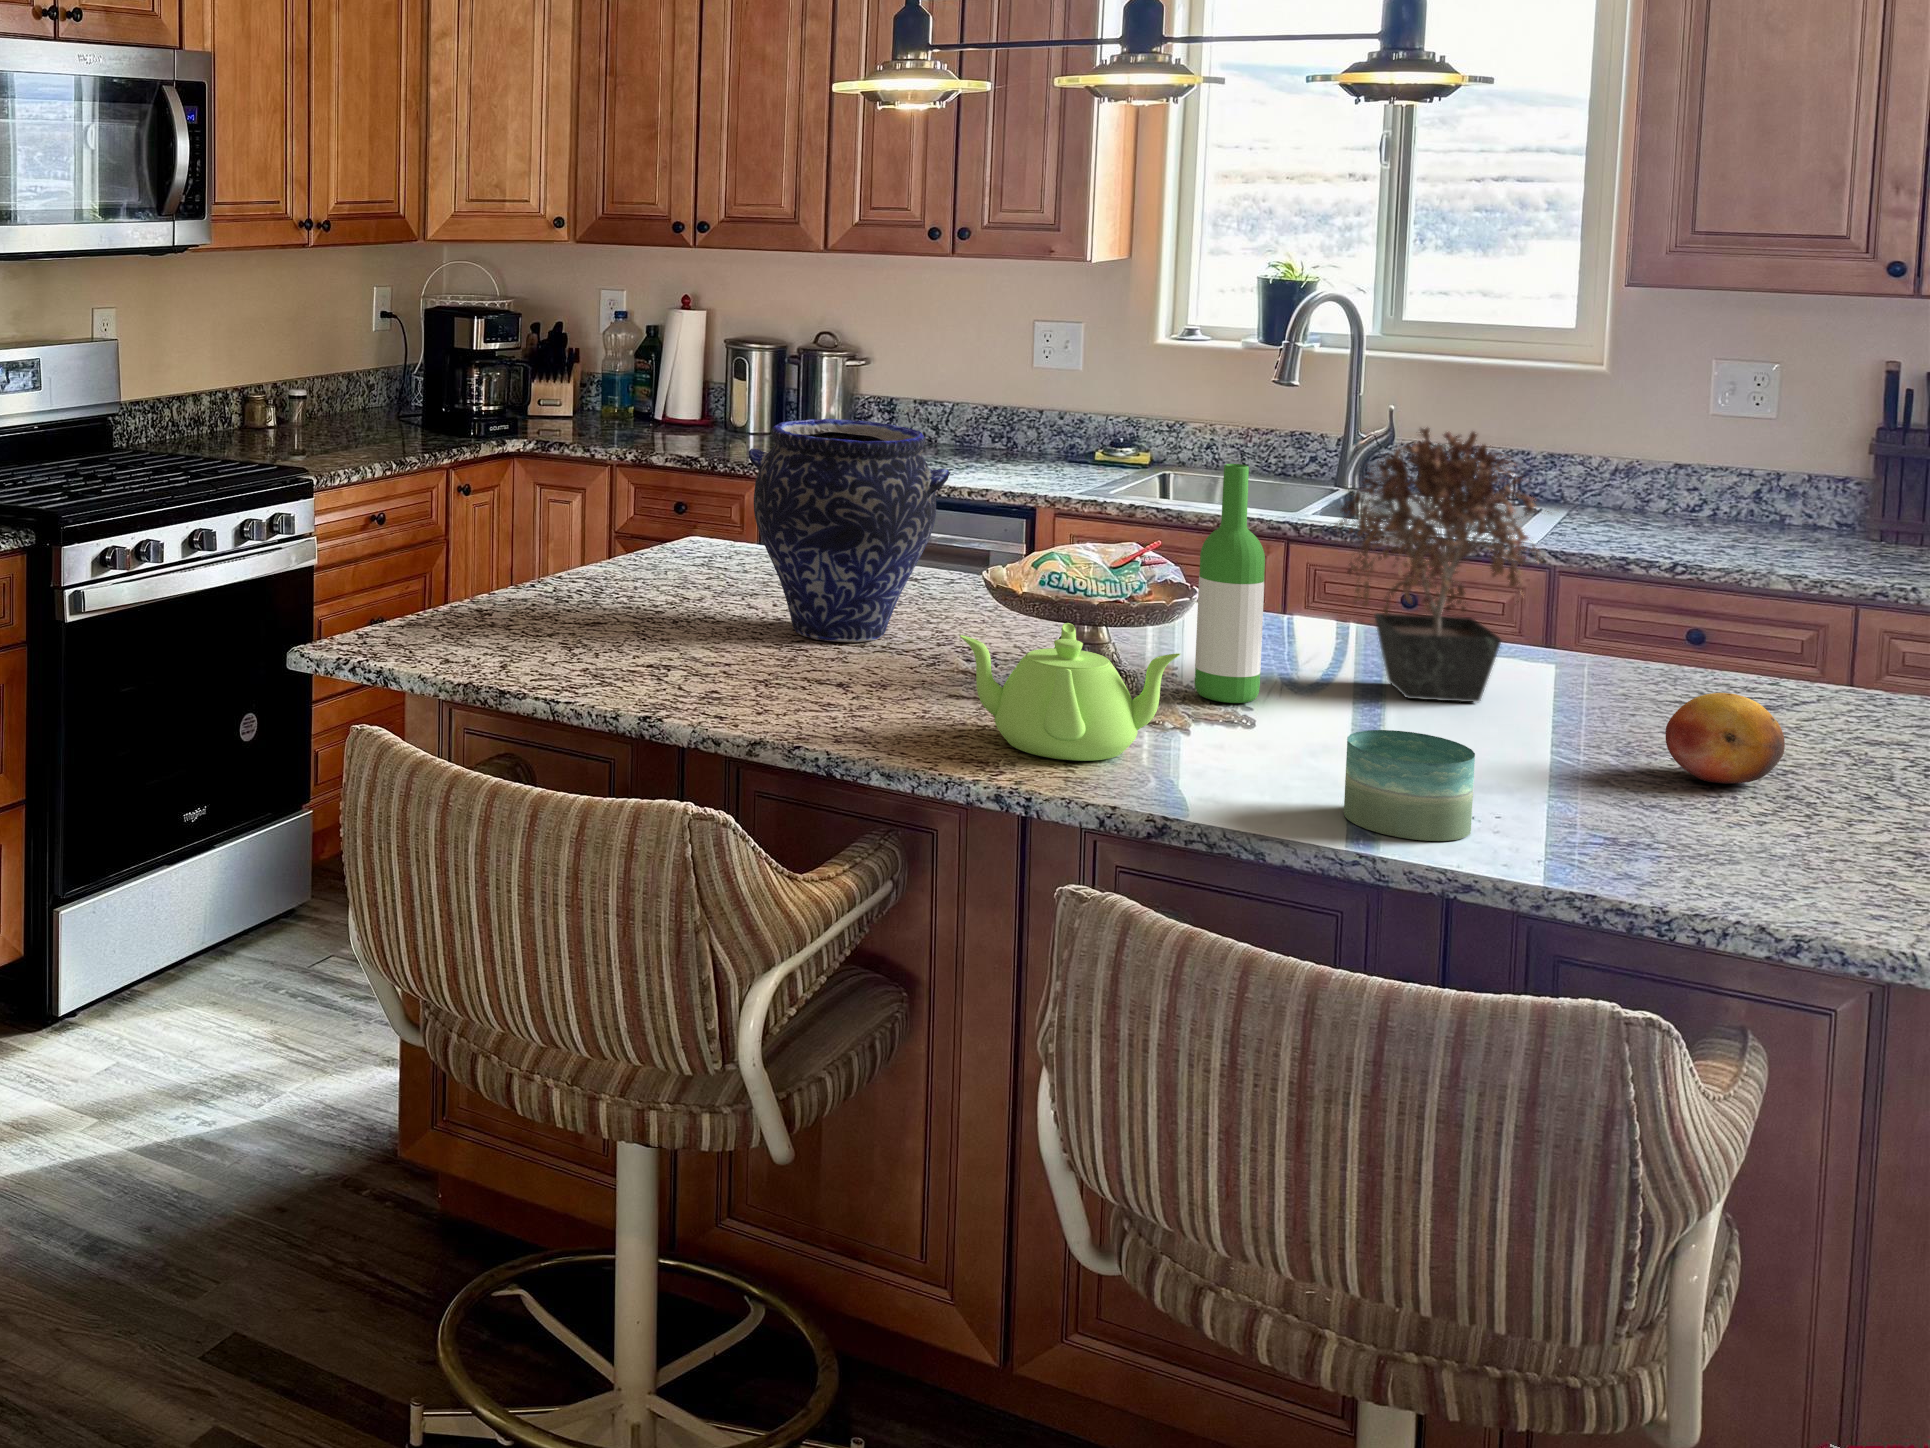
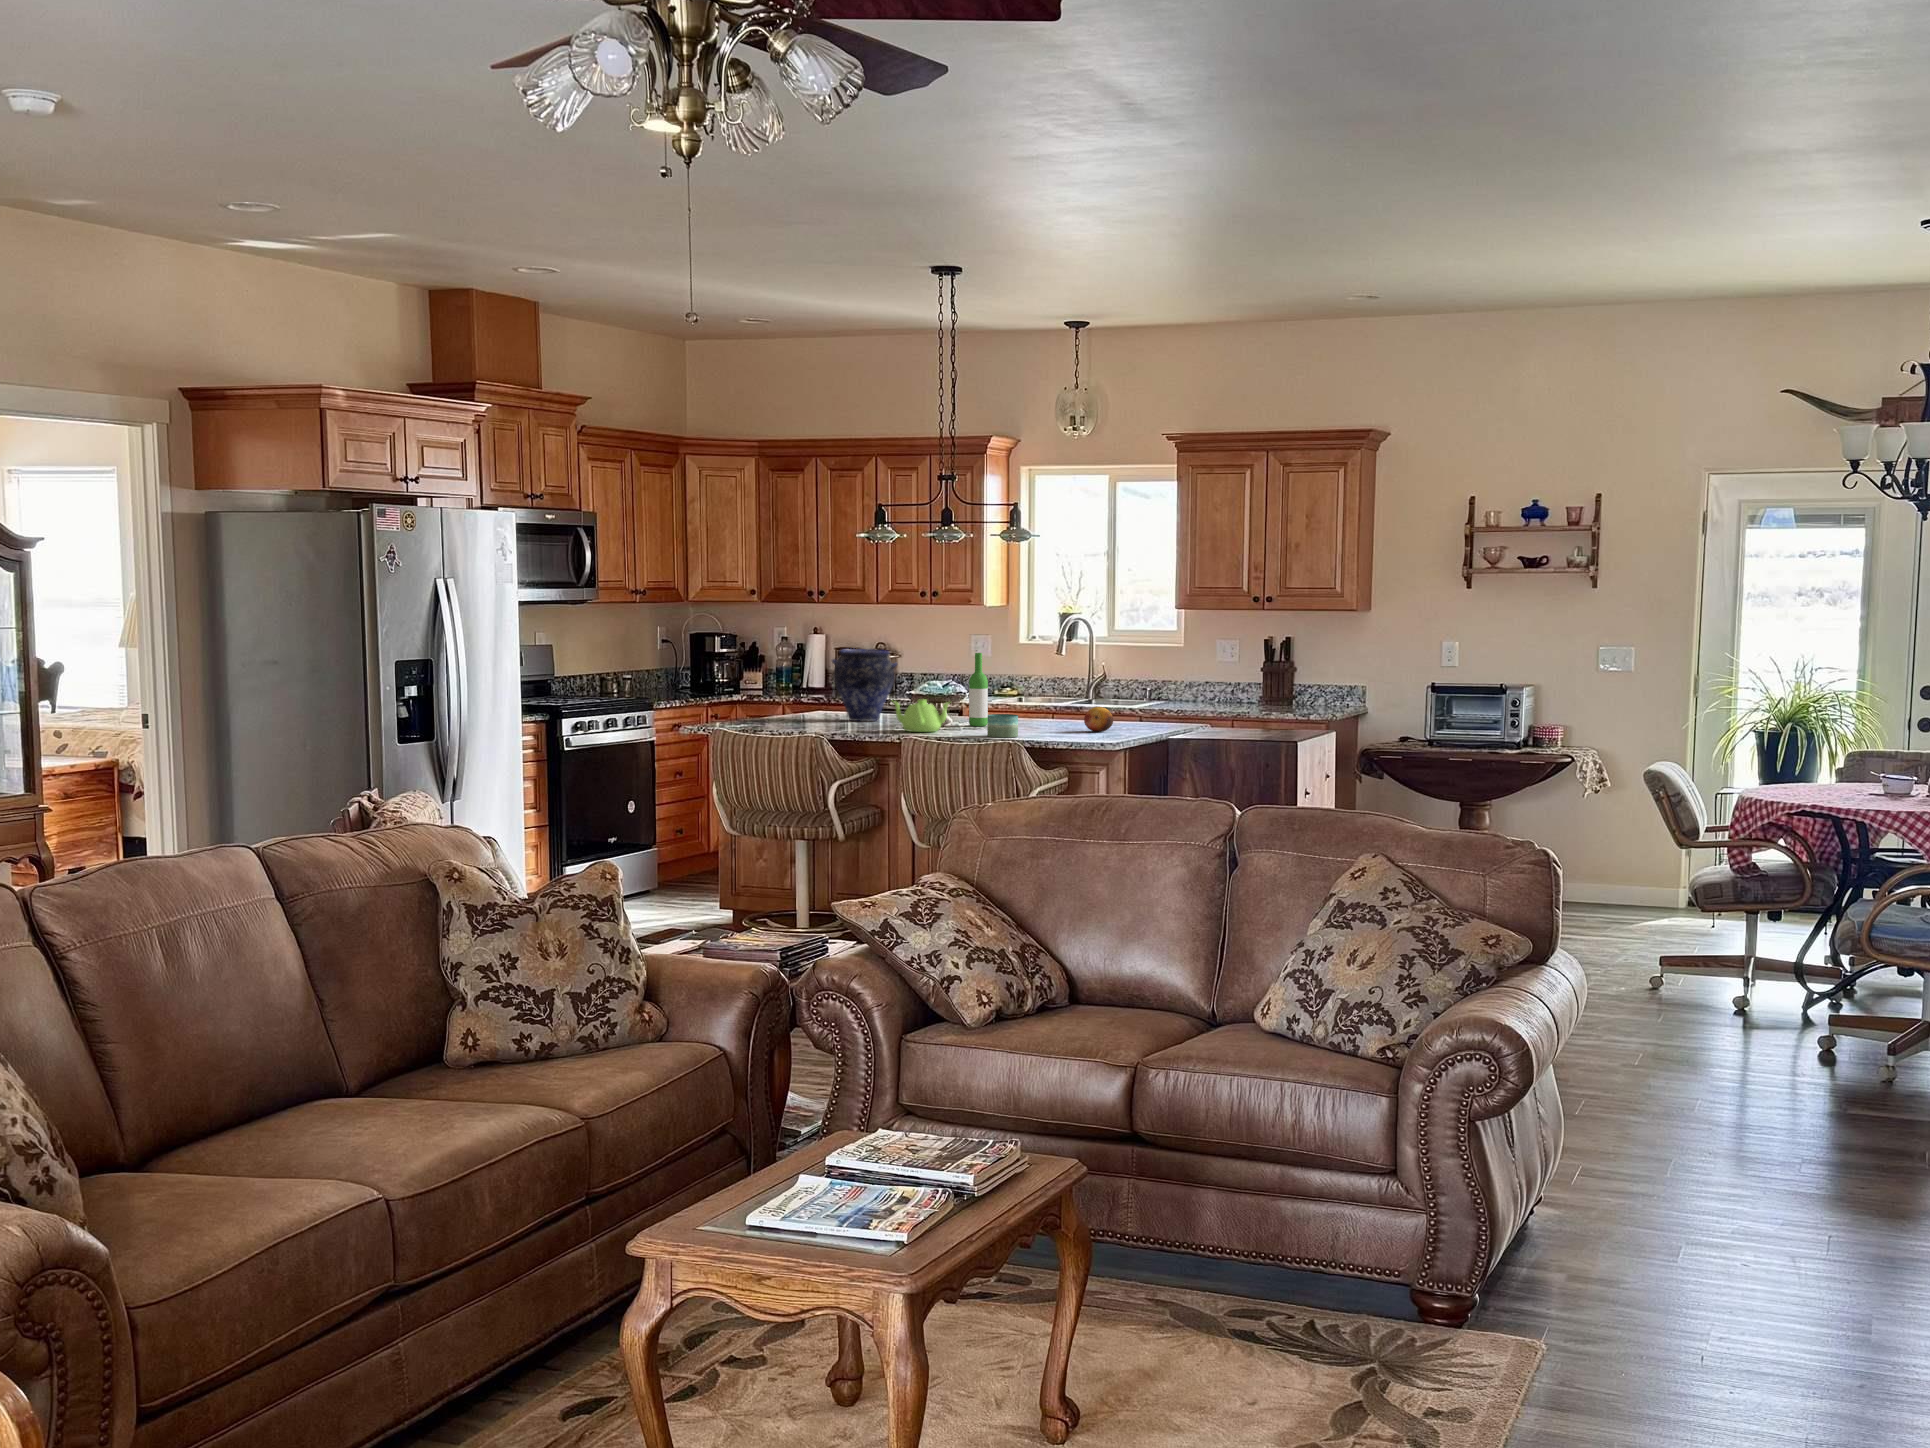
potted plant: present [1334,428,1549,702] -> none [1013,641,1074,725]

